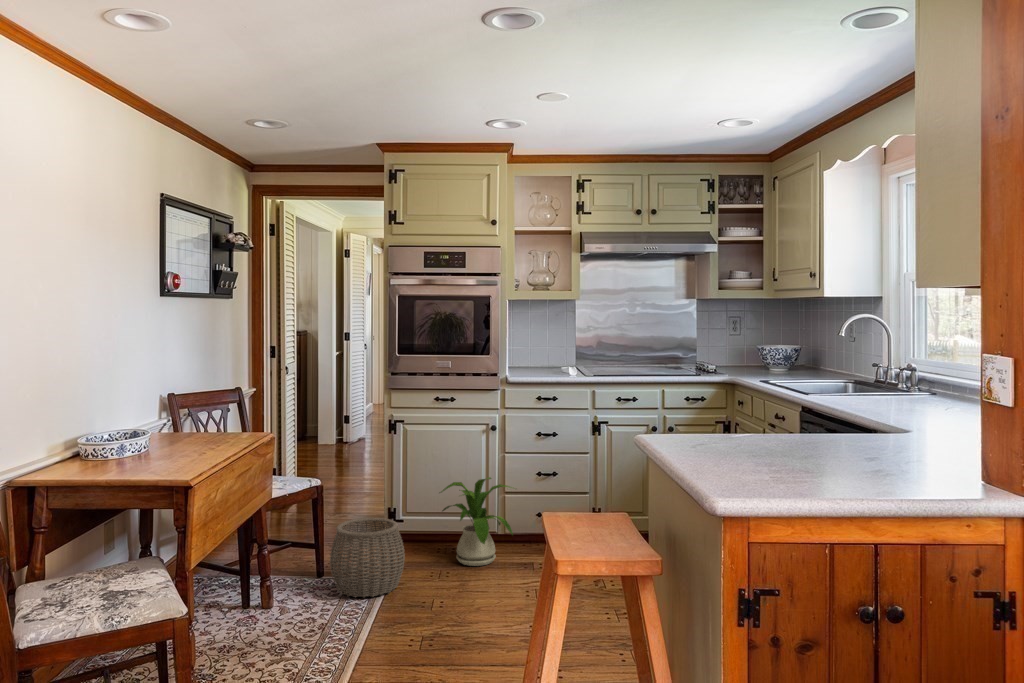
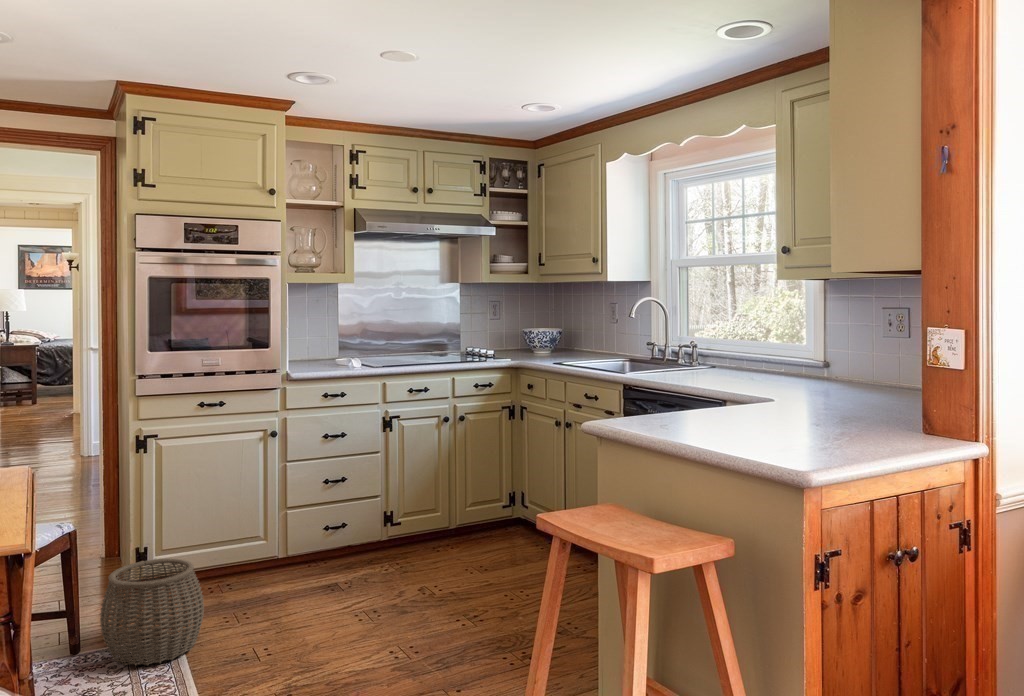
house plant: present [441,477,513,566] -> none [217,491,322,599]

